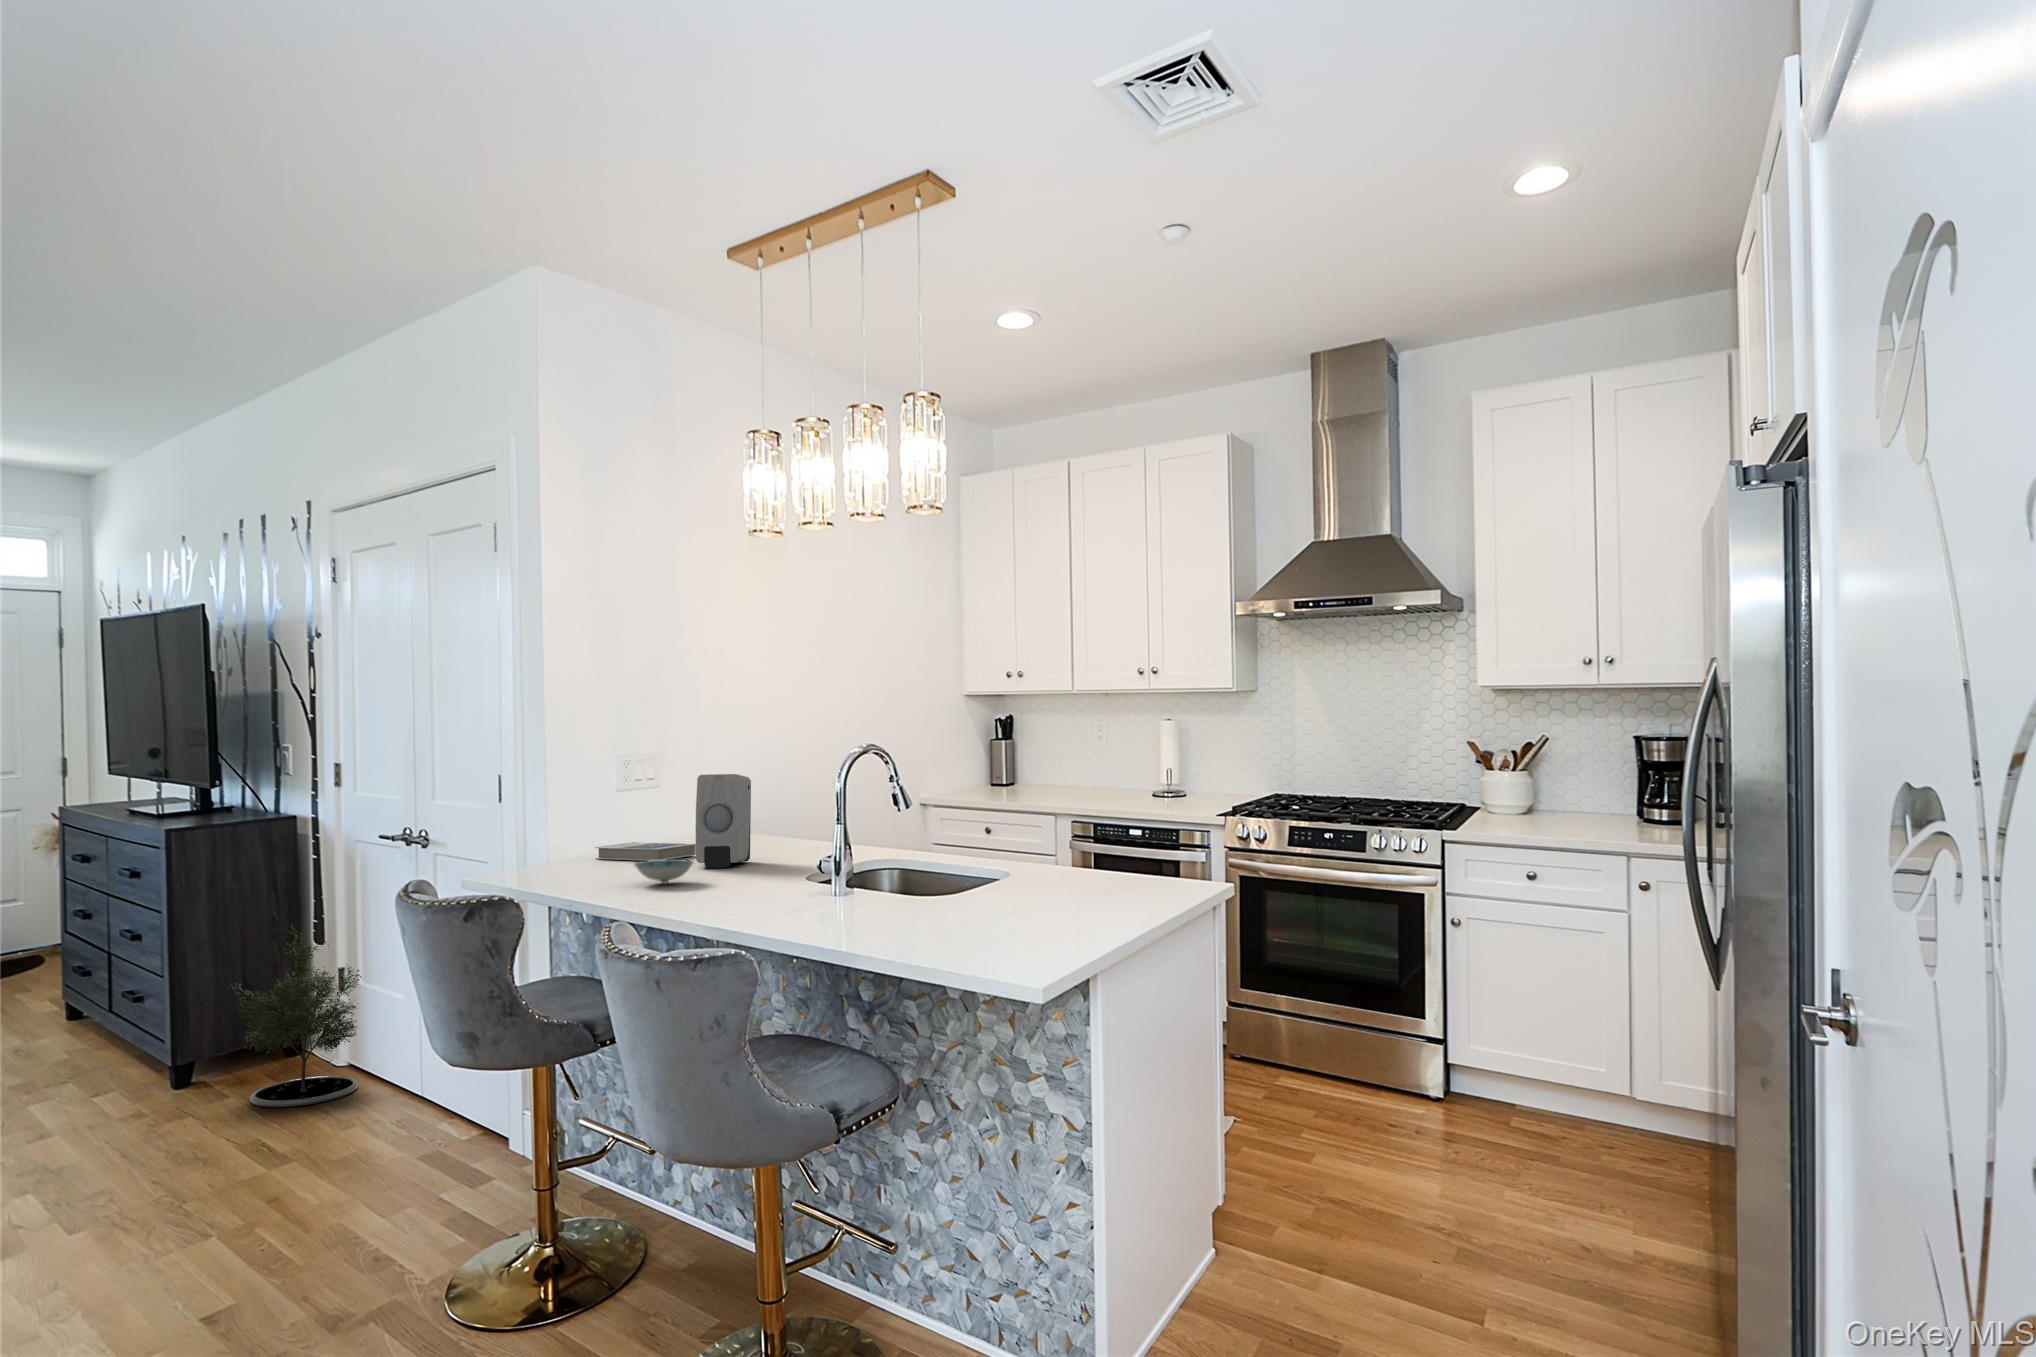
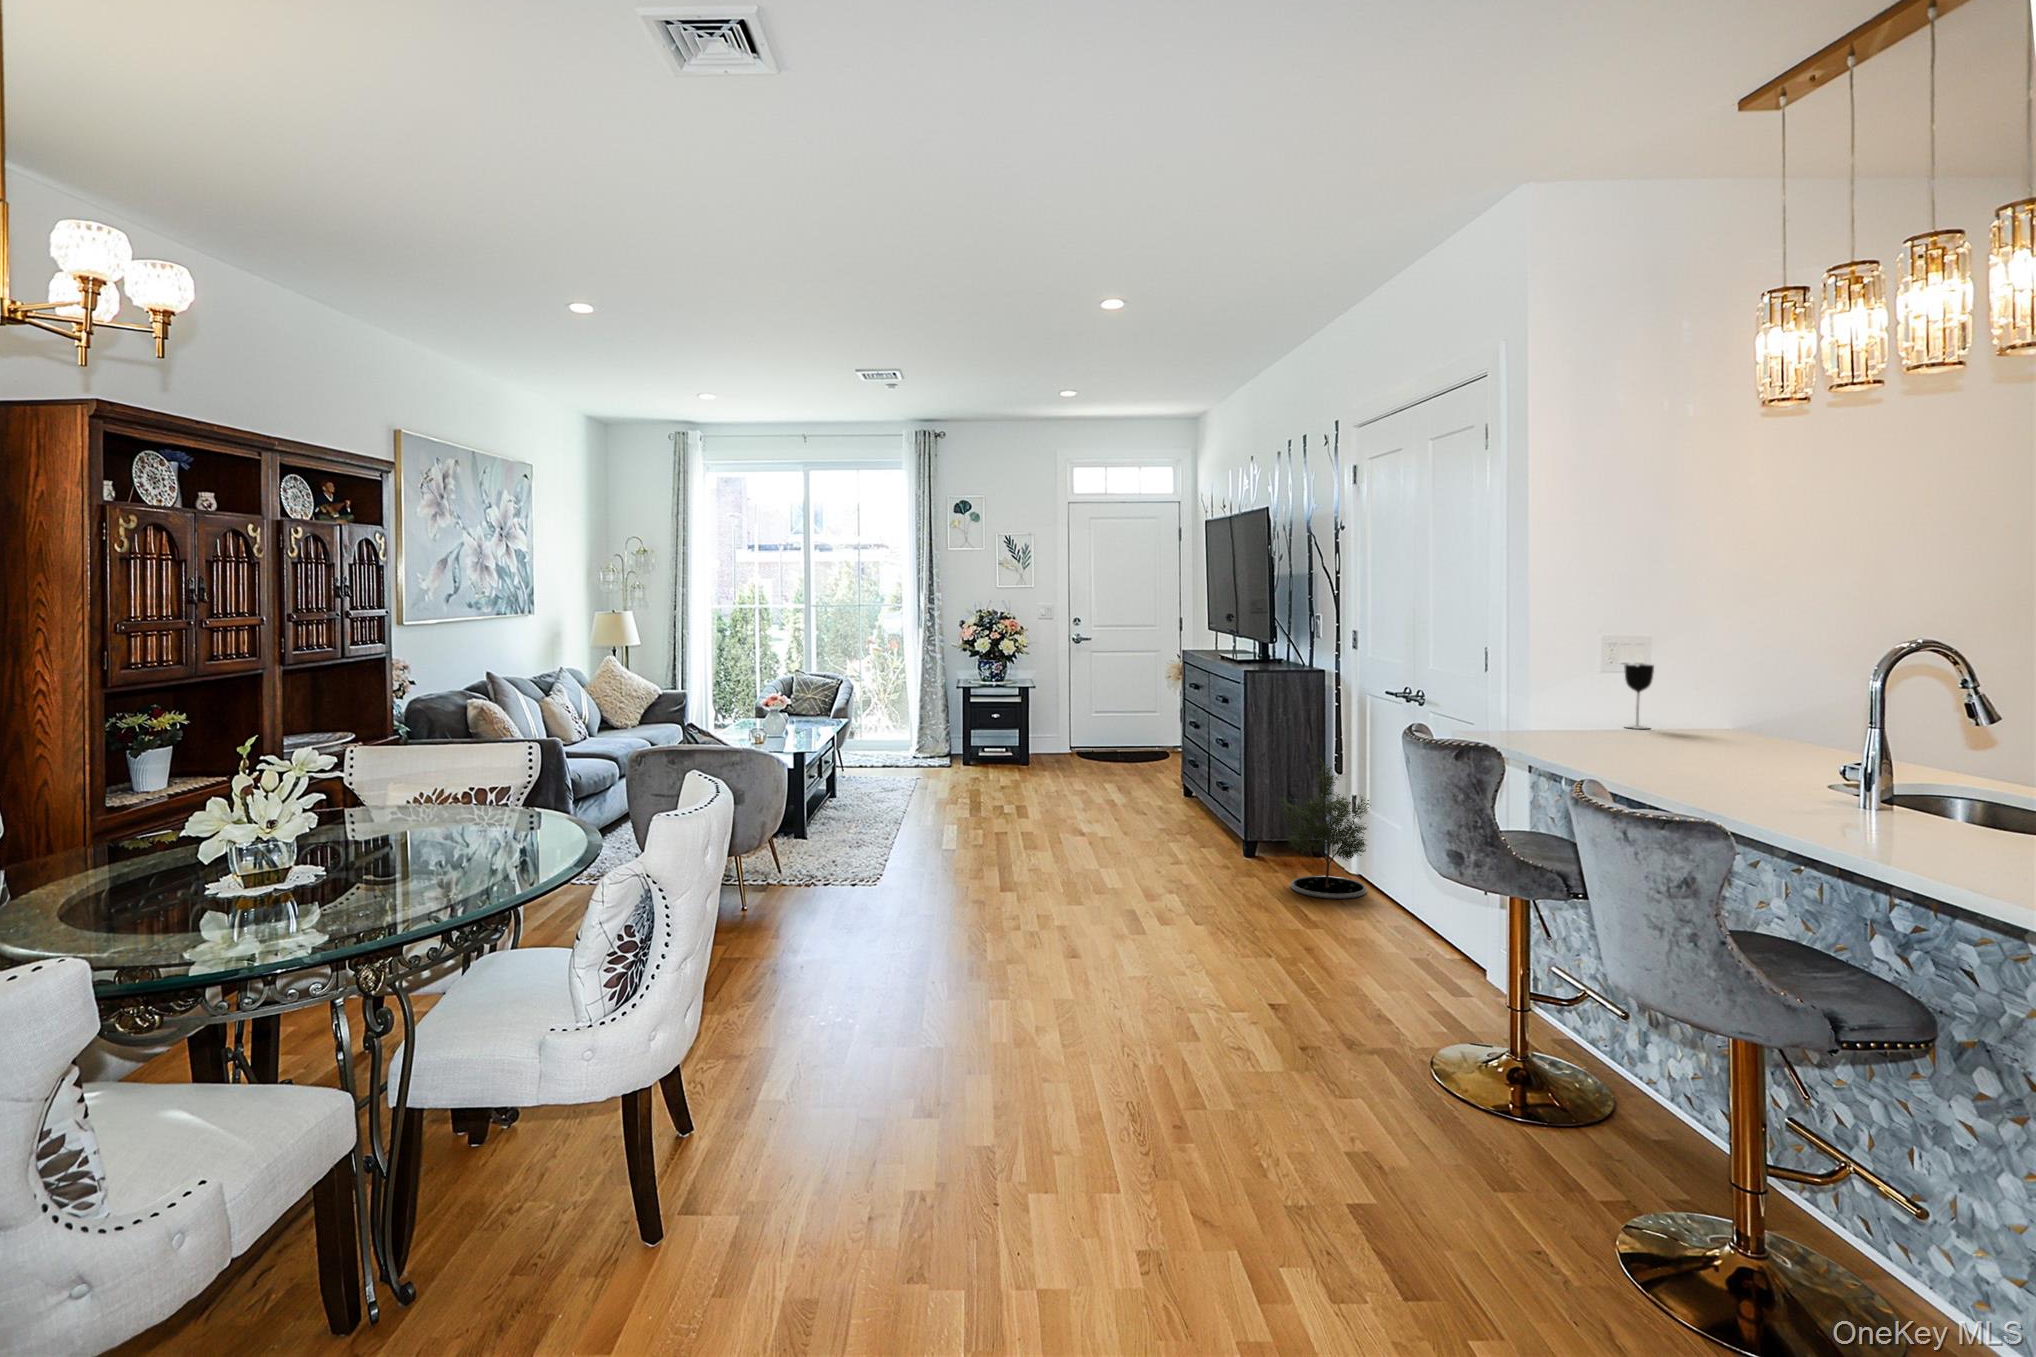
soap dispenser: present [696,774,751,868] -> none [1686,662,1756,759]
wine glass: none [639,783,666,849] -> present [1624,664,1654,729]
hardback book: present [595,842,696,861] -> none [1576,721,1686,744]
ceramic bowl: present [634,859,694,884] -> none [1616,746,1685,772]

